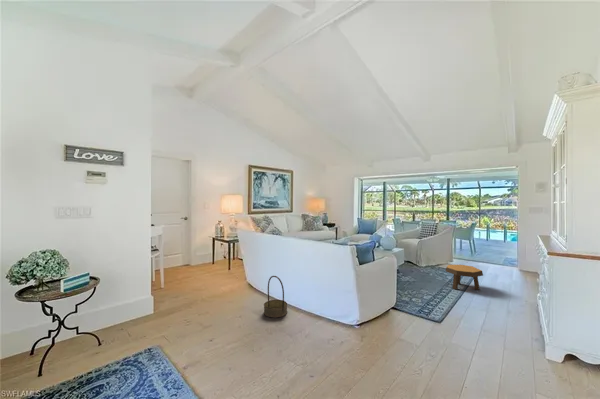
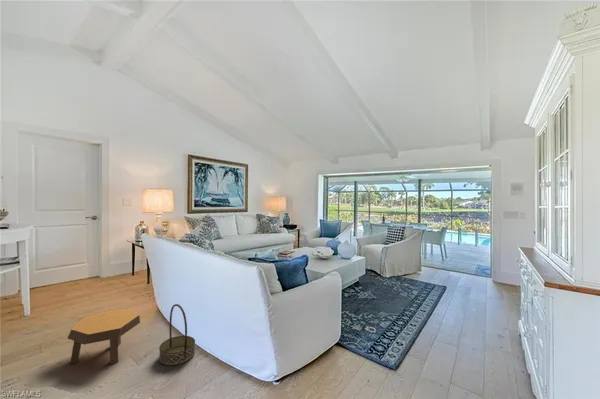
footstool: present [446,265,483,290] -> present [68,310,140,364]

